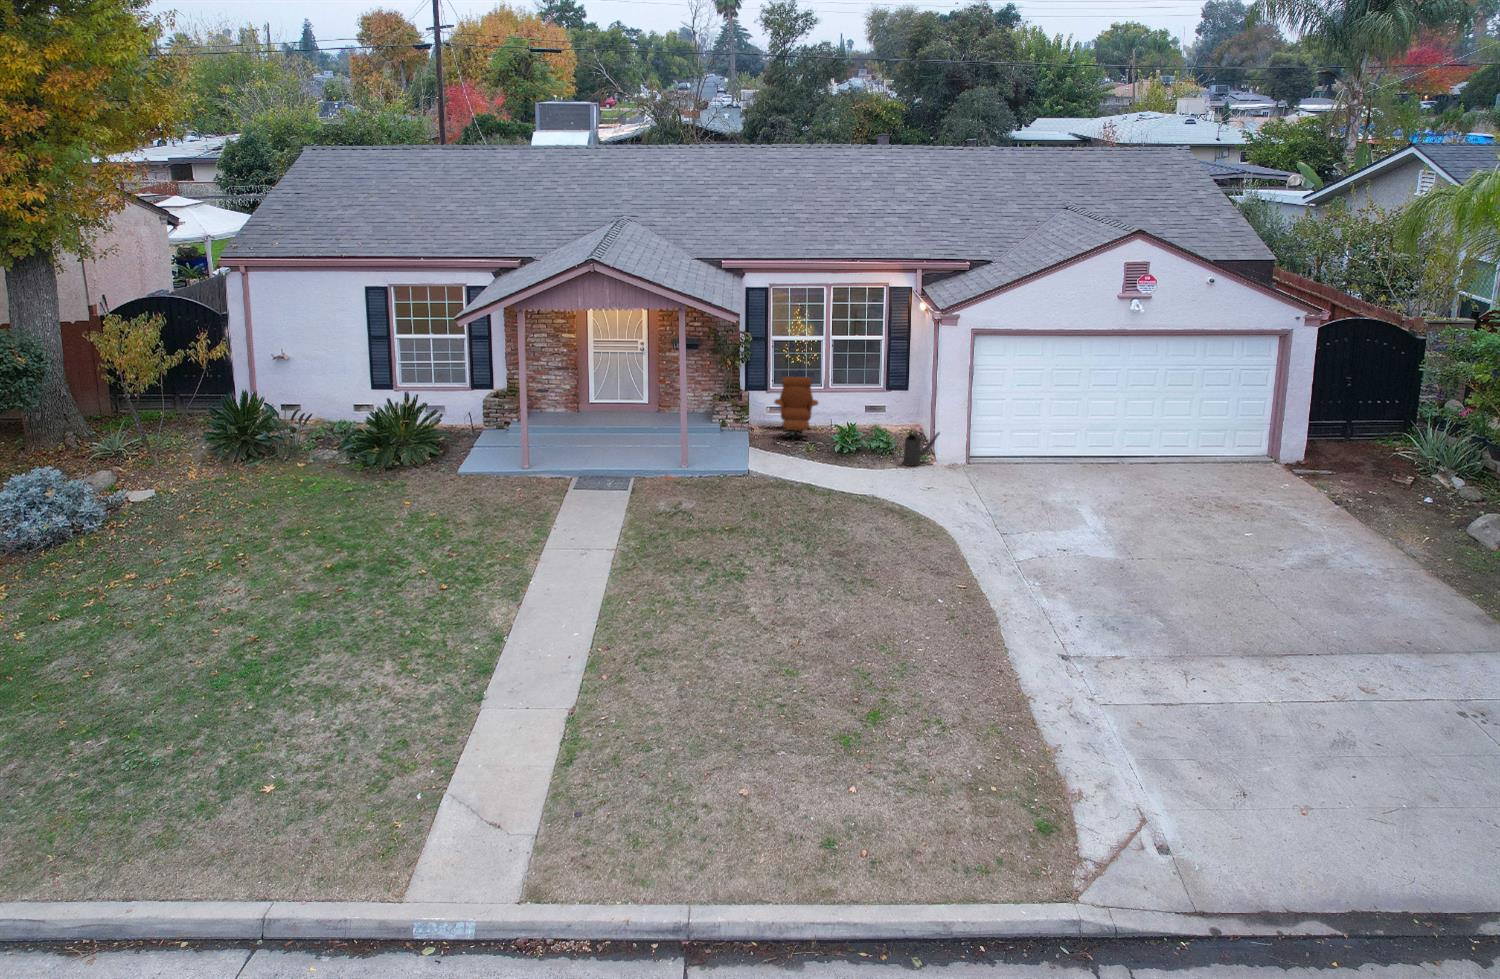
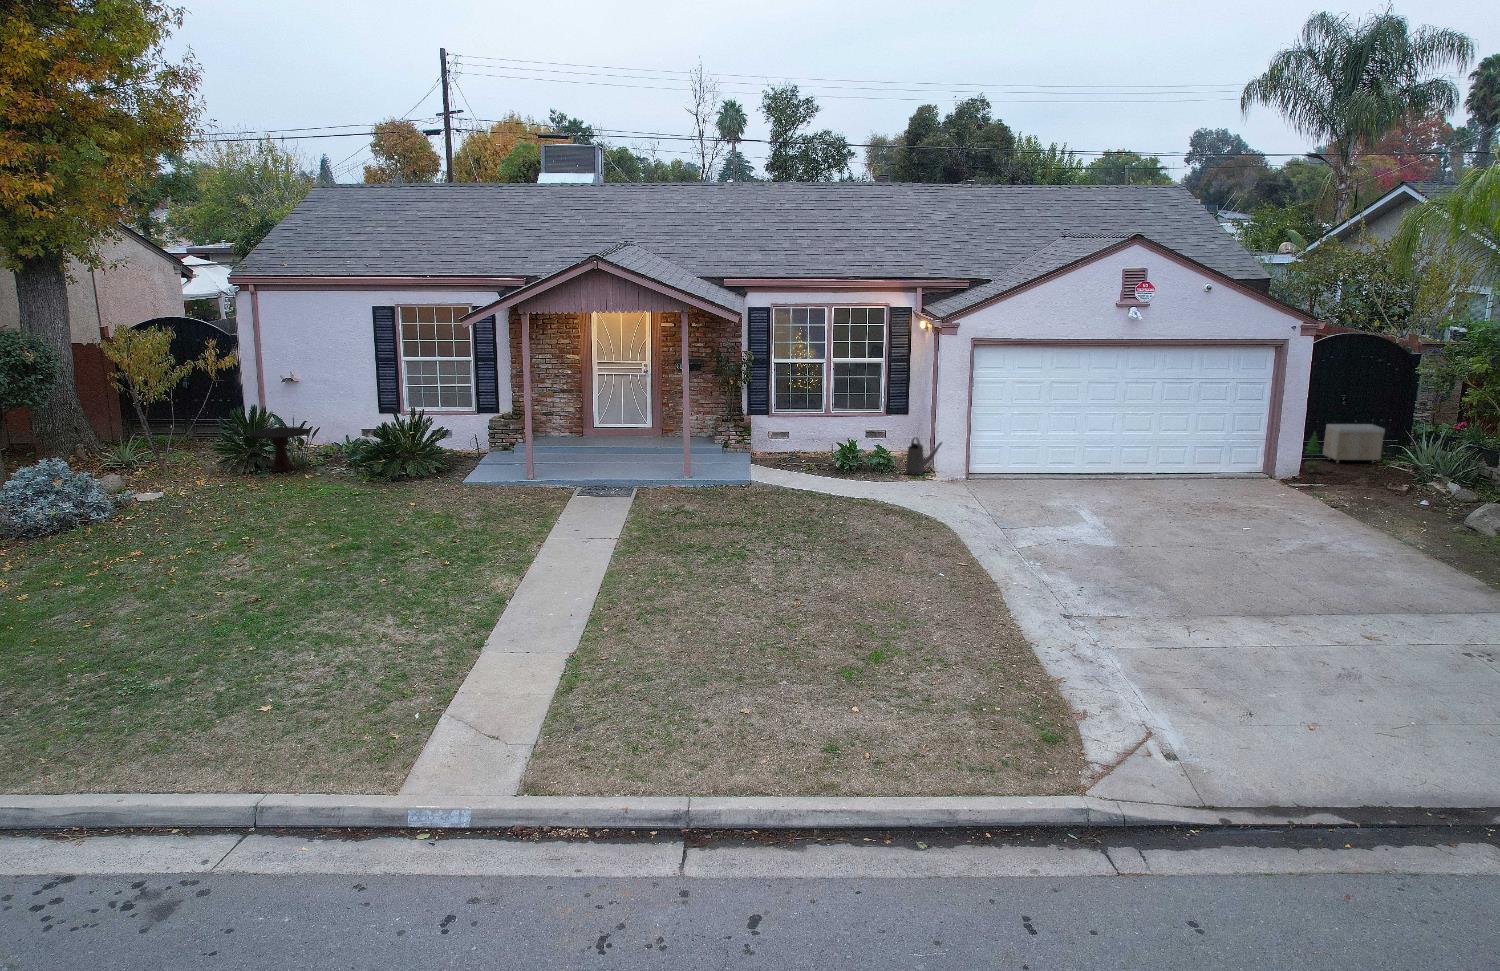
lounge chair: present [774,377,818,442] -> none [777,396,822,458]
storage bench: none [1319,410,1383,450] -> present [1323,424,1385,463]
side table: none [243,414,304,462] -> present [249,427,309,472]
potted tree: none [1300,422,1318,464] -> present [1304,432,1320,473]

